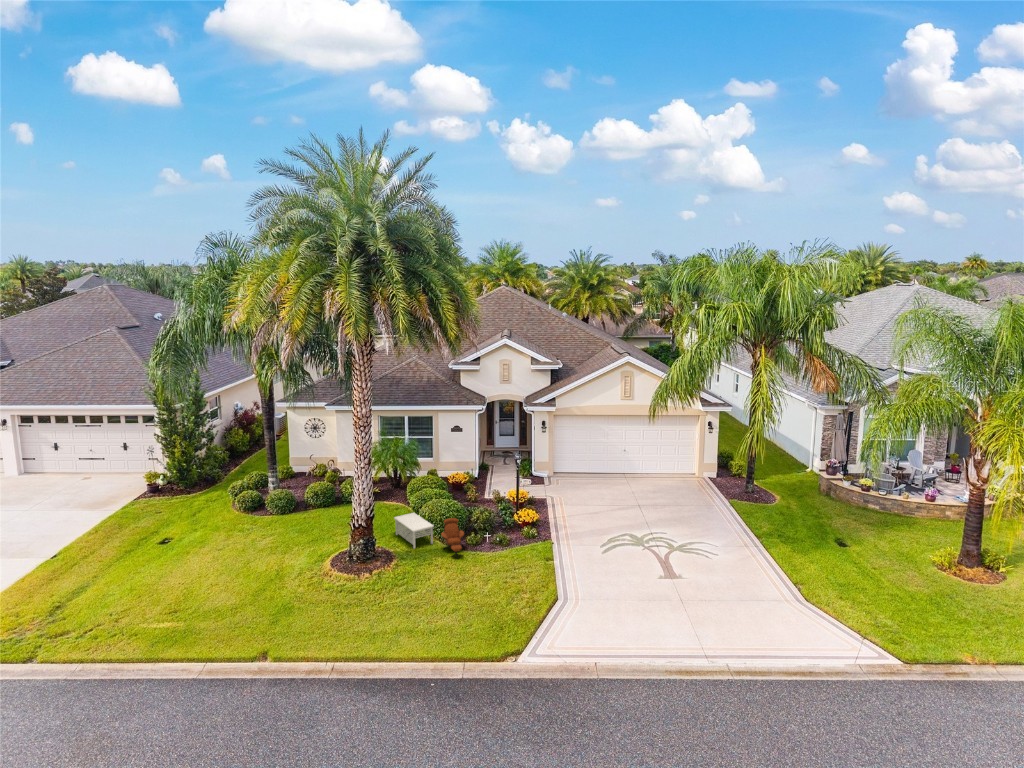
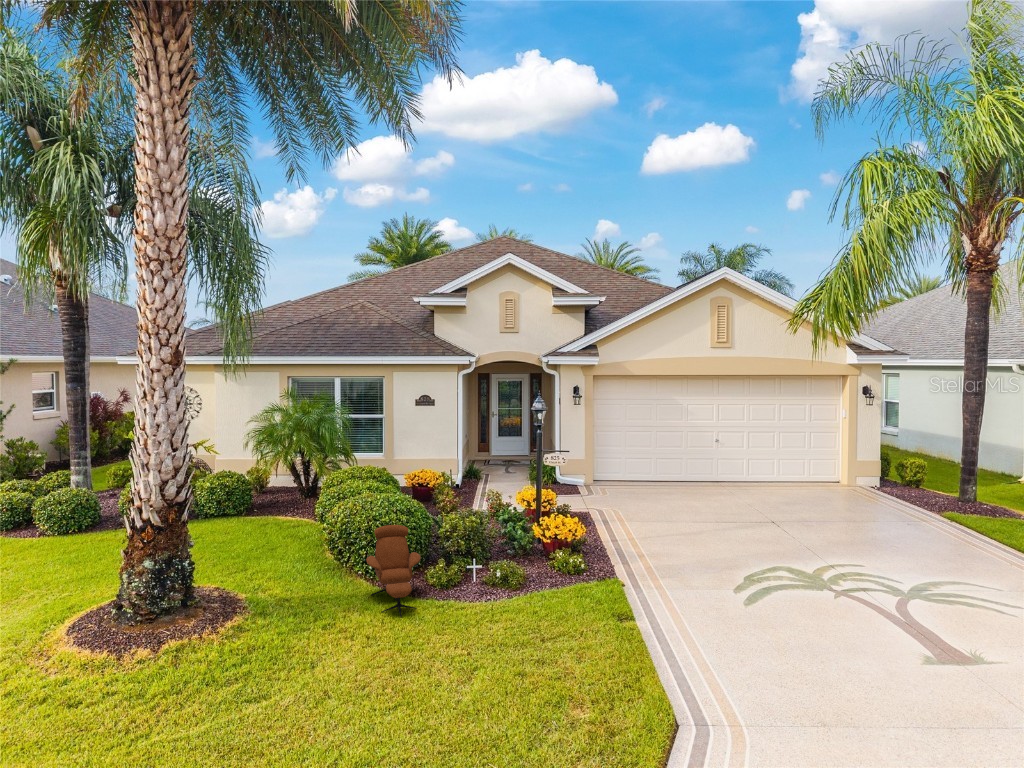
storage bench: present [394,513,434,548] -> none [271,522,353,595]

